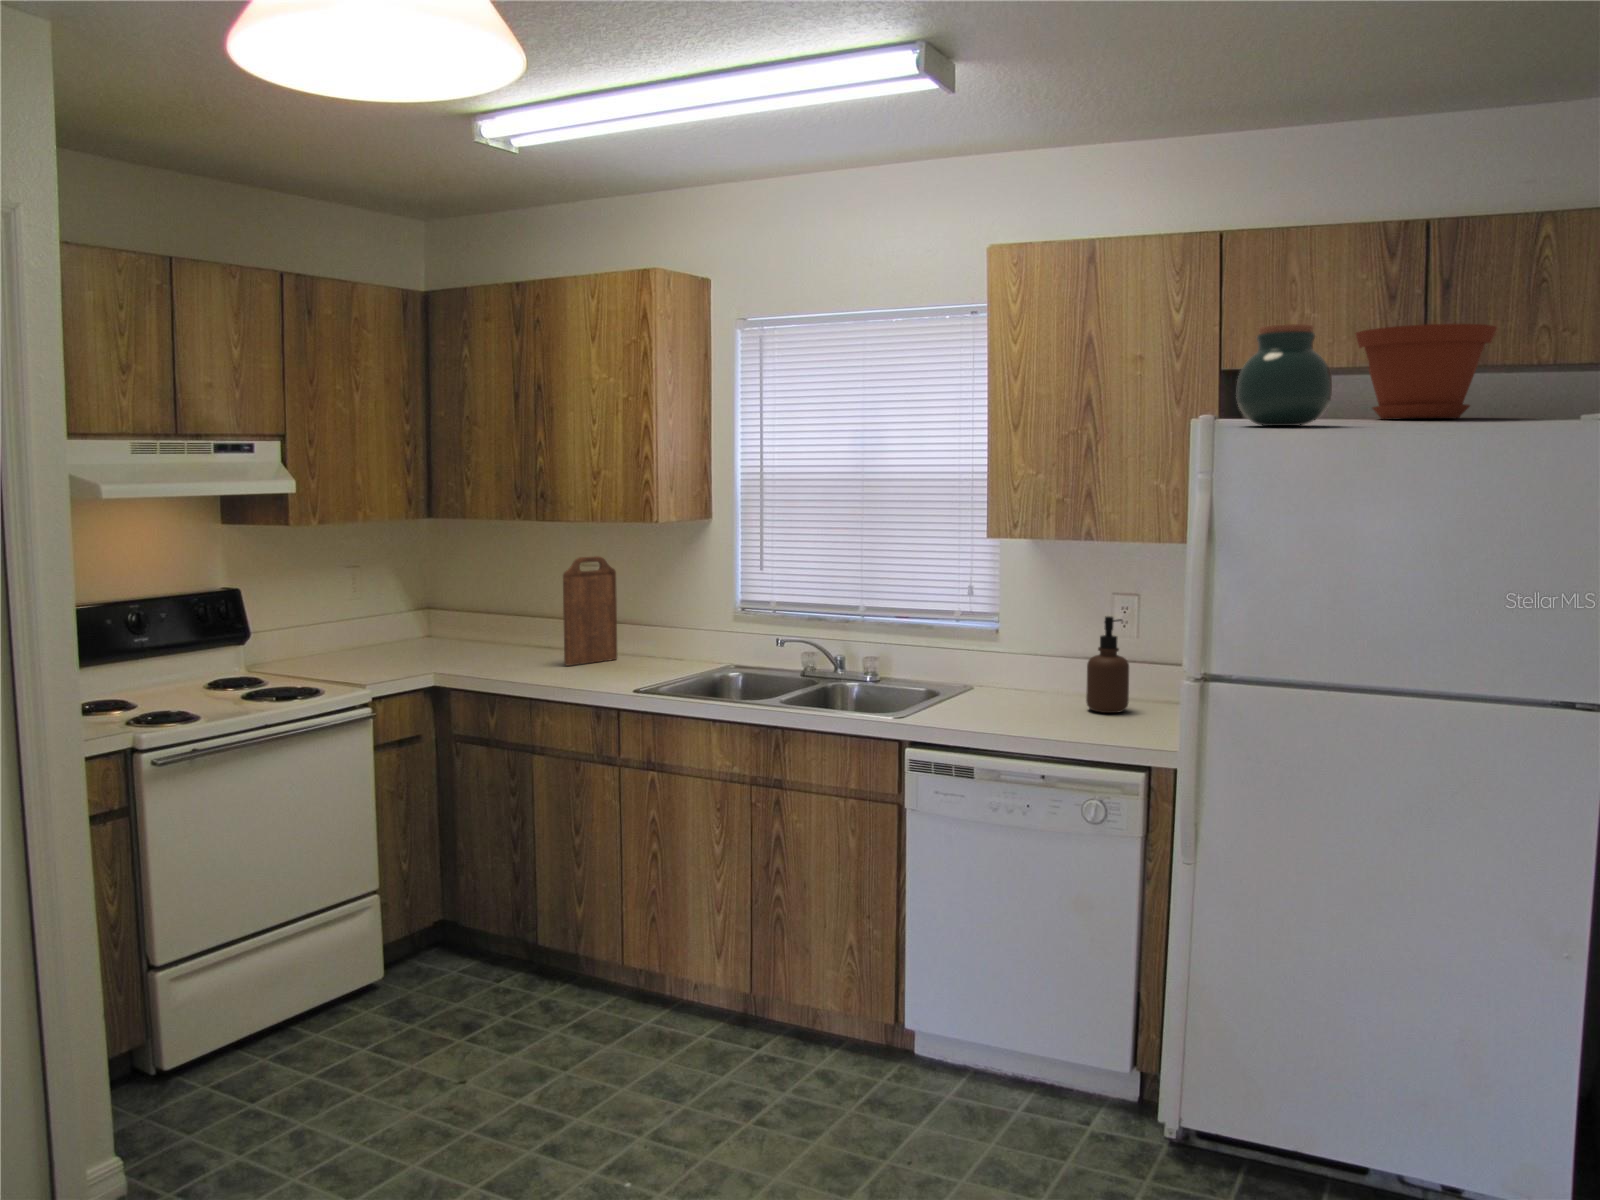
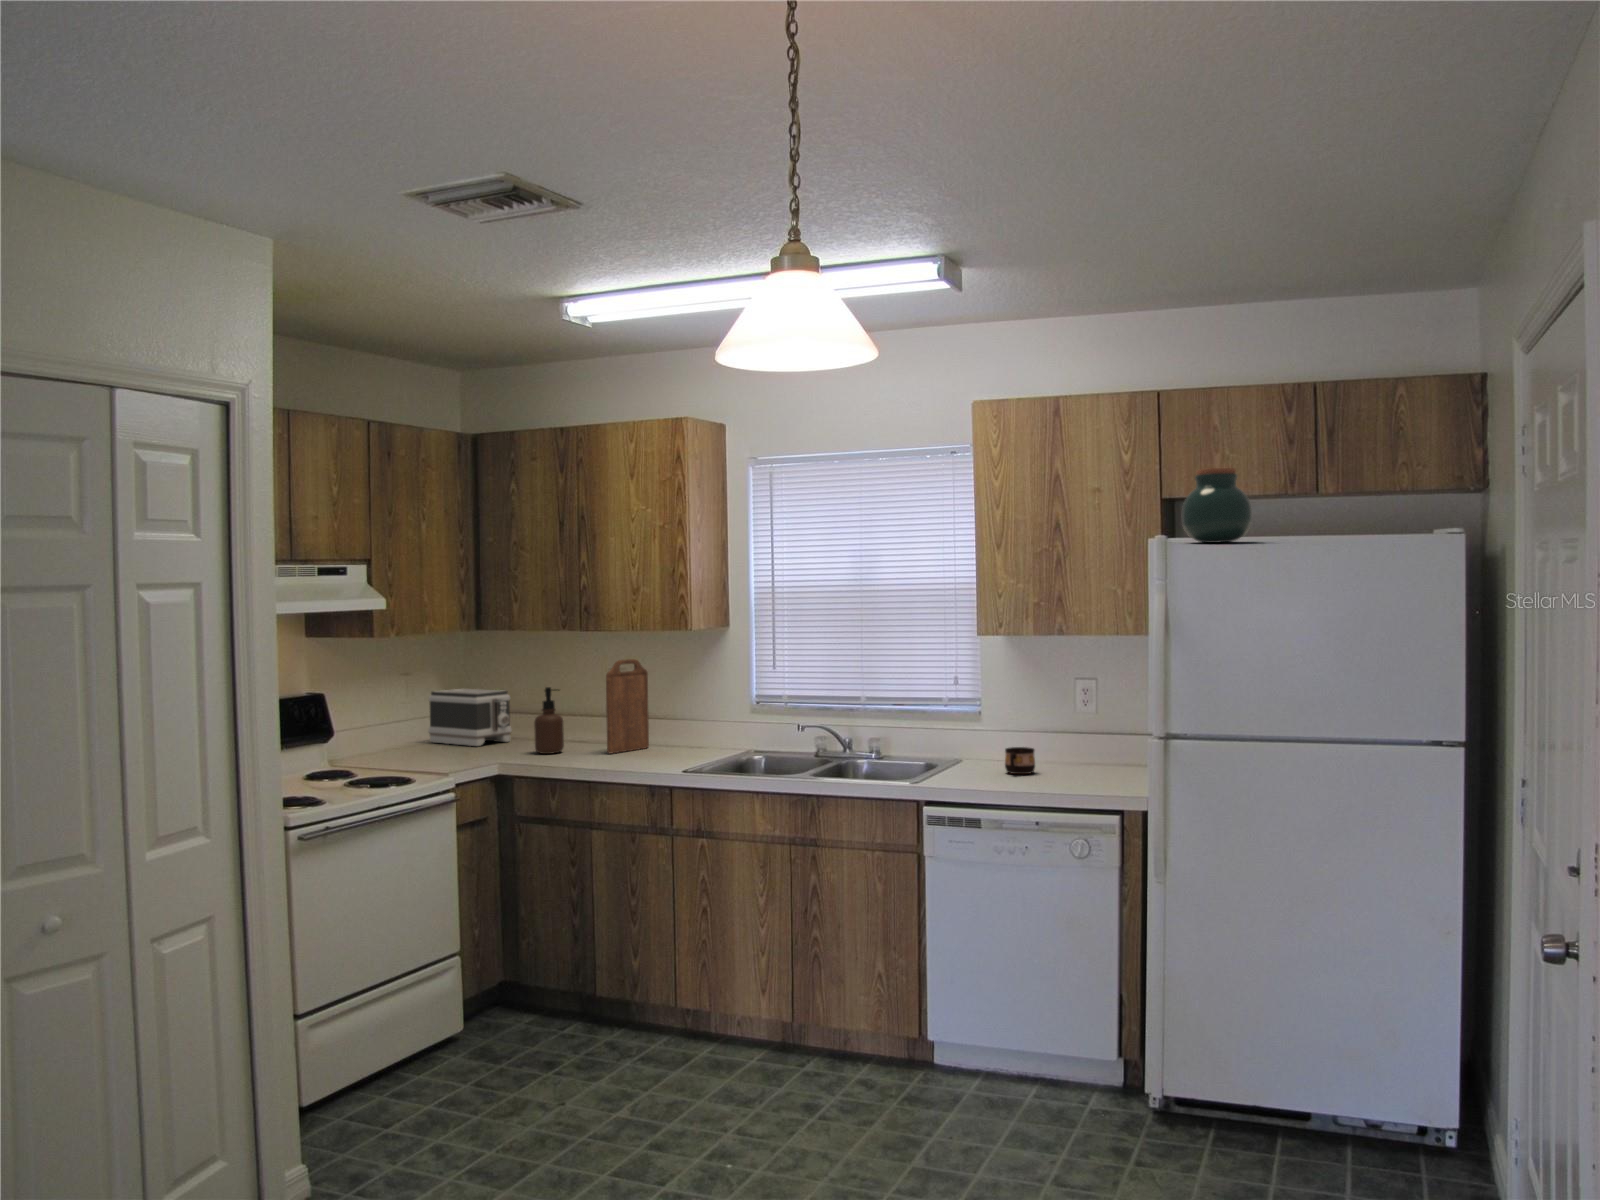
plant pot: present [1356,324,1497,420] -> none [1257,465,1363,537]
toaster: none [383,584,474,651] -> present [428,689,512,746]
soap dispenser: present [1086,616,1129,713] -> present [534,687,564,754]
cup: none [1014,678,1051,712] -> present [1005,747,1035,774]

